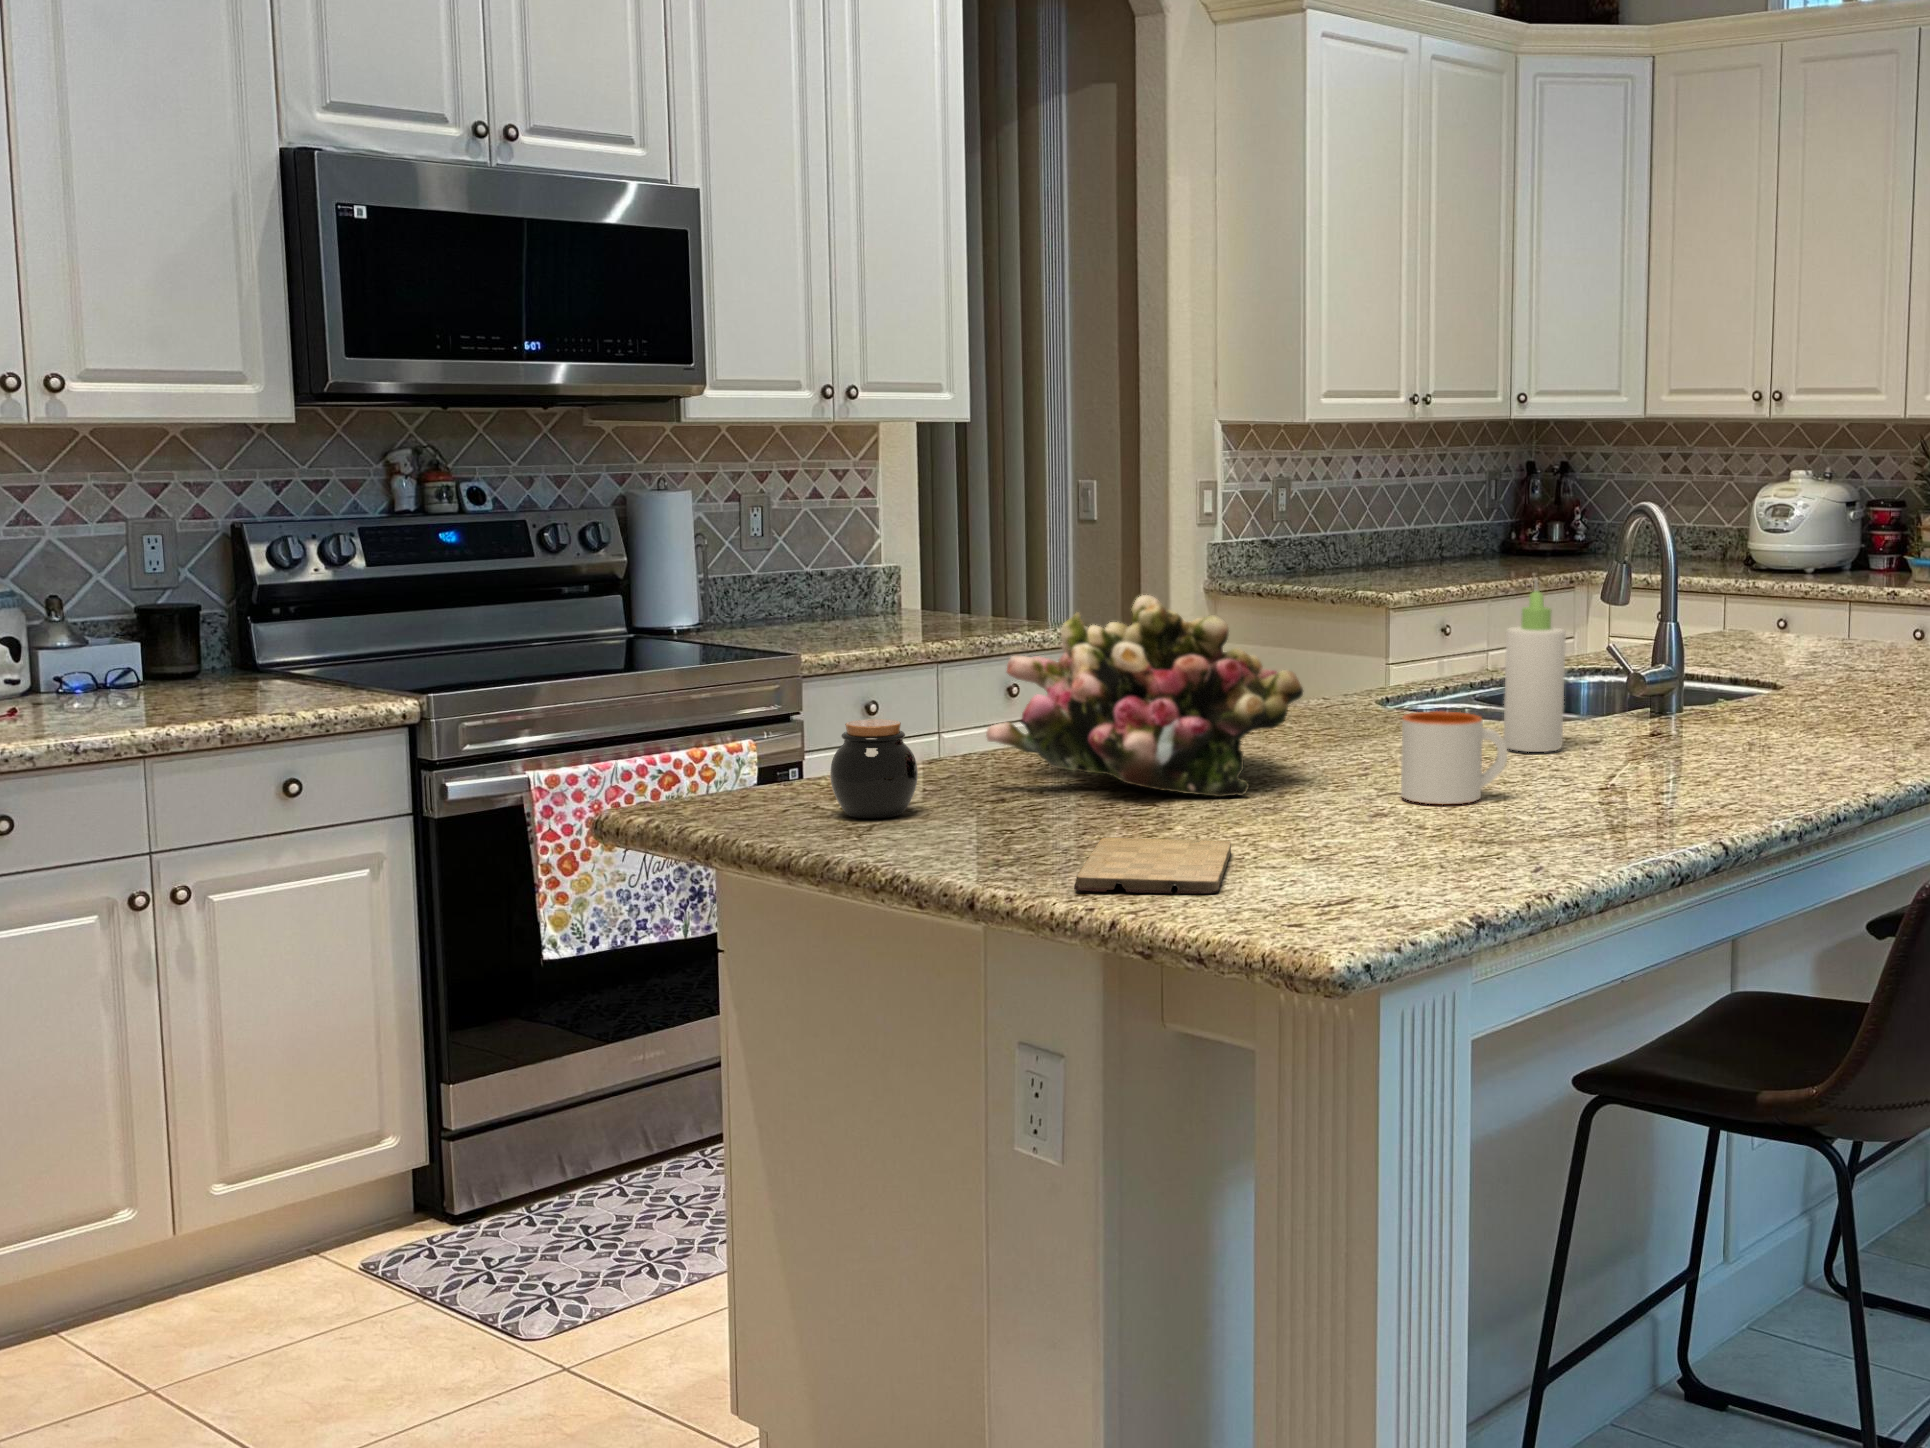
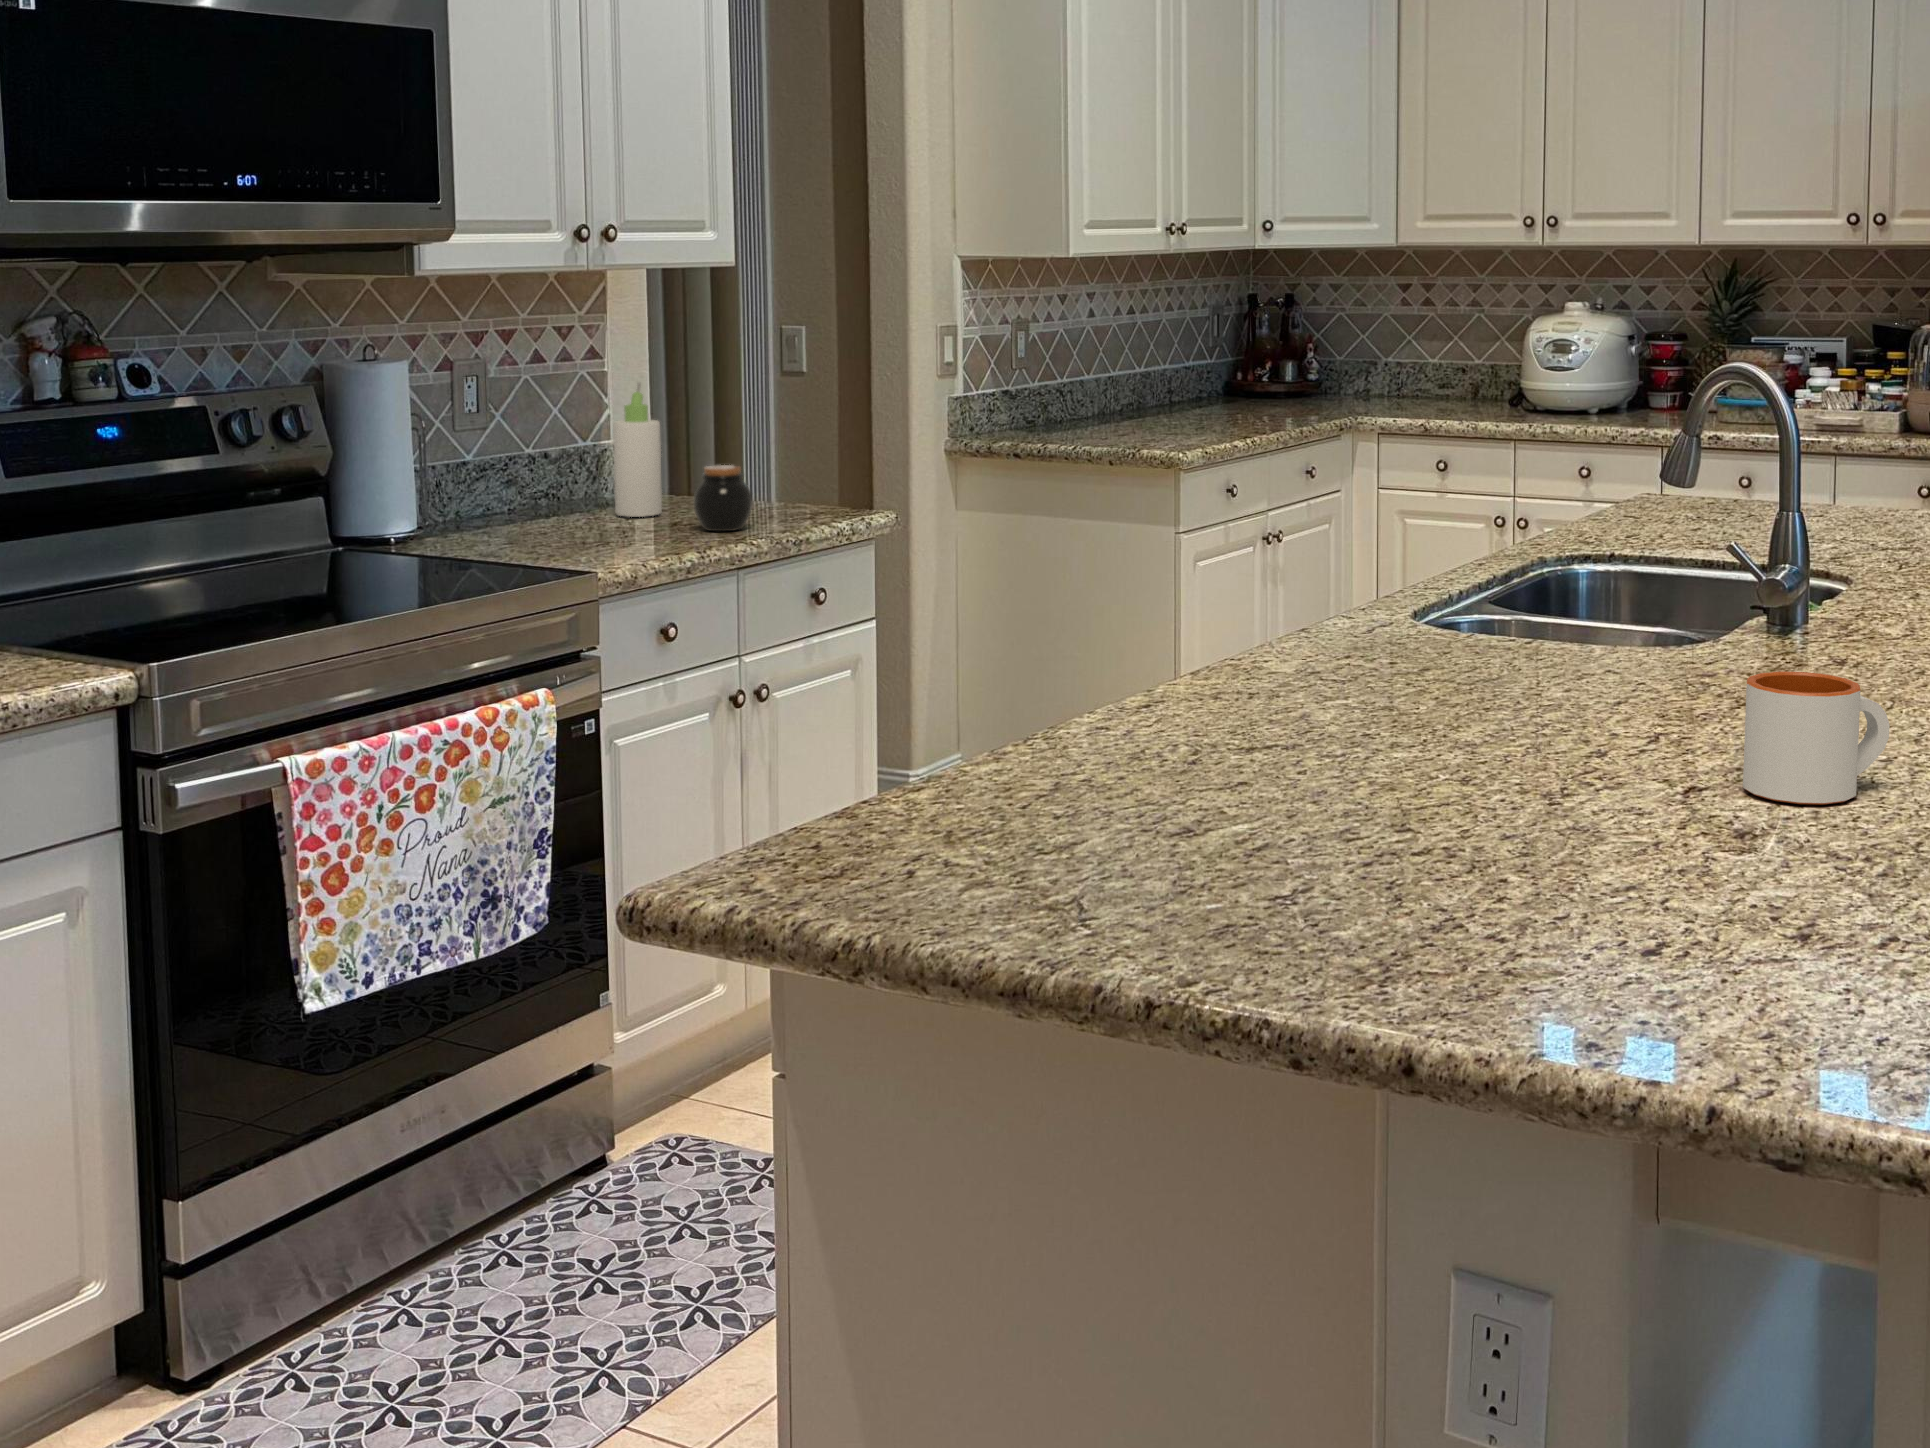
bottle: present [1503,579,1566,752] -> present [613,383,662,517]
flower arrangement: present [986,595,1303,797] -> none [1180,522,1594,807]
jar: present [830,719,918,818] -> present [693,465,752,531]
cutting board: present [1074,838,1231,894] -> none [1521,906,1821,1028]

